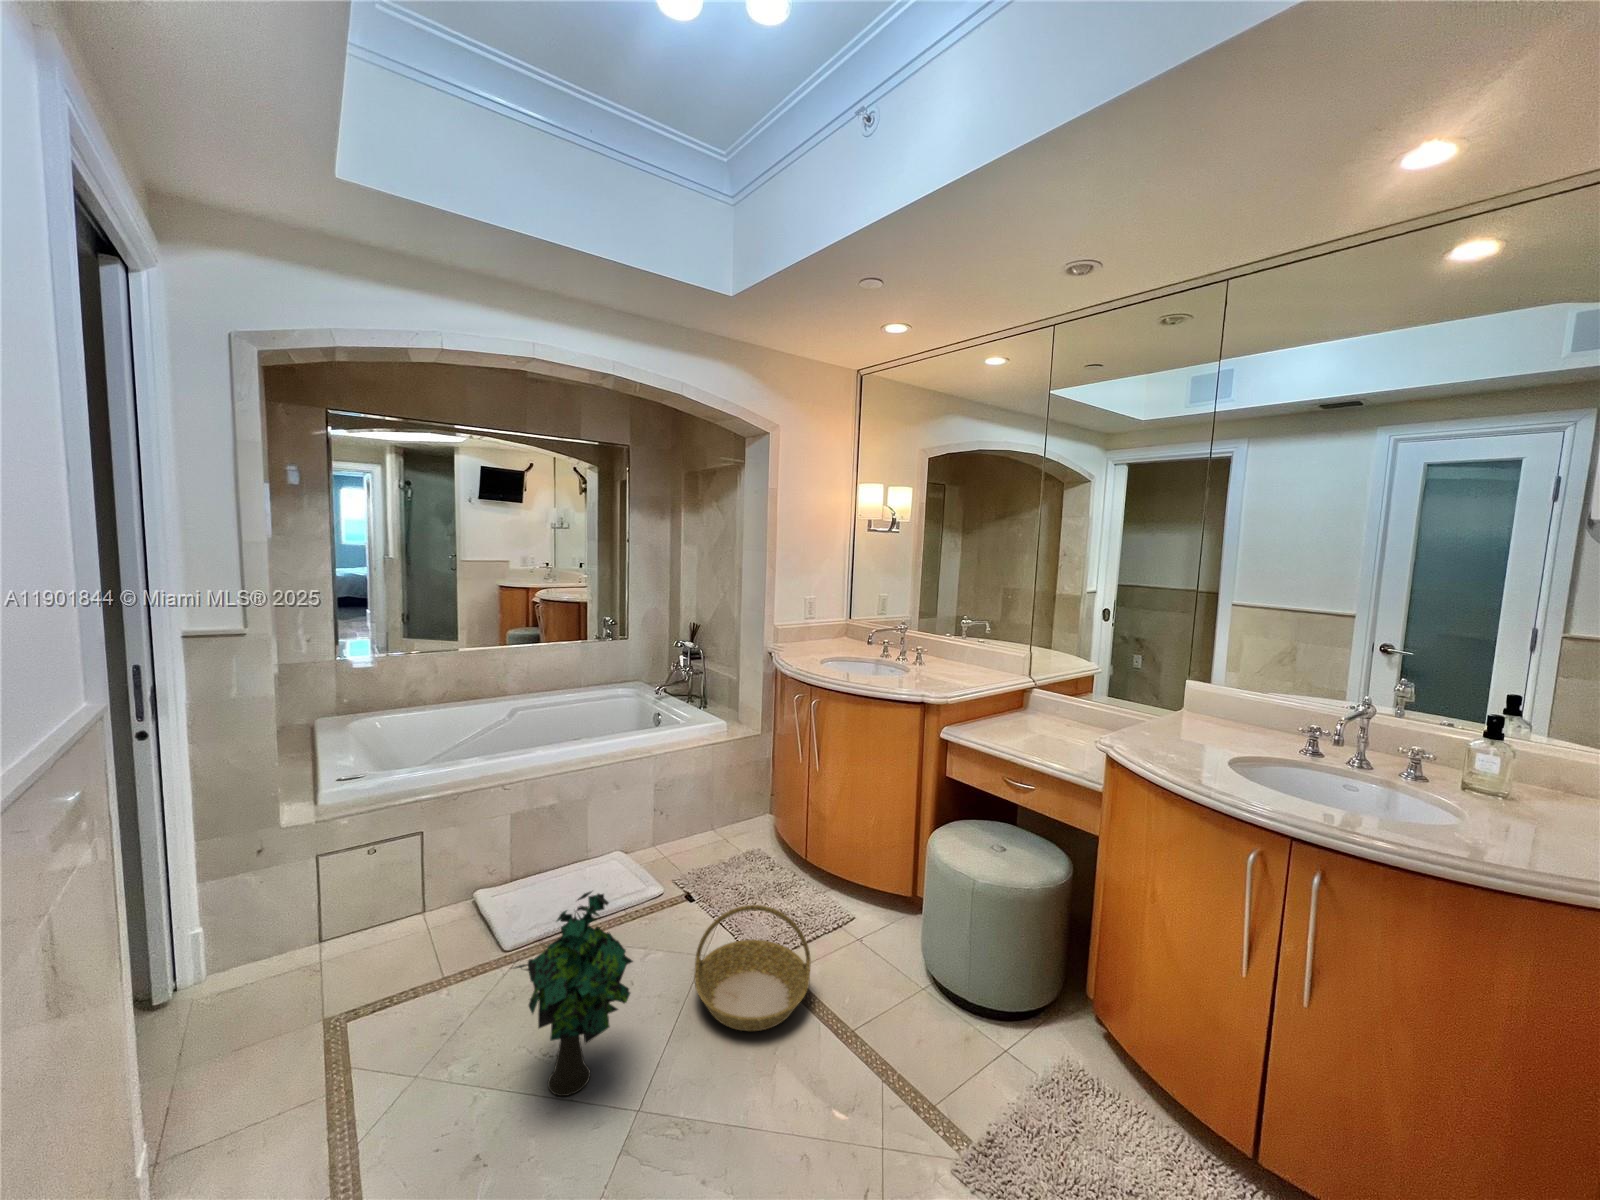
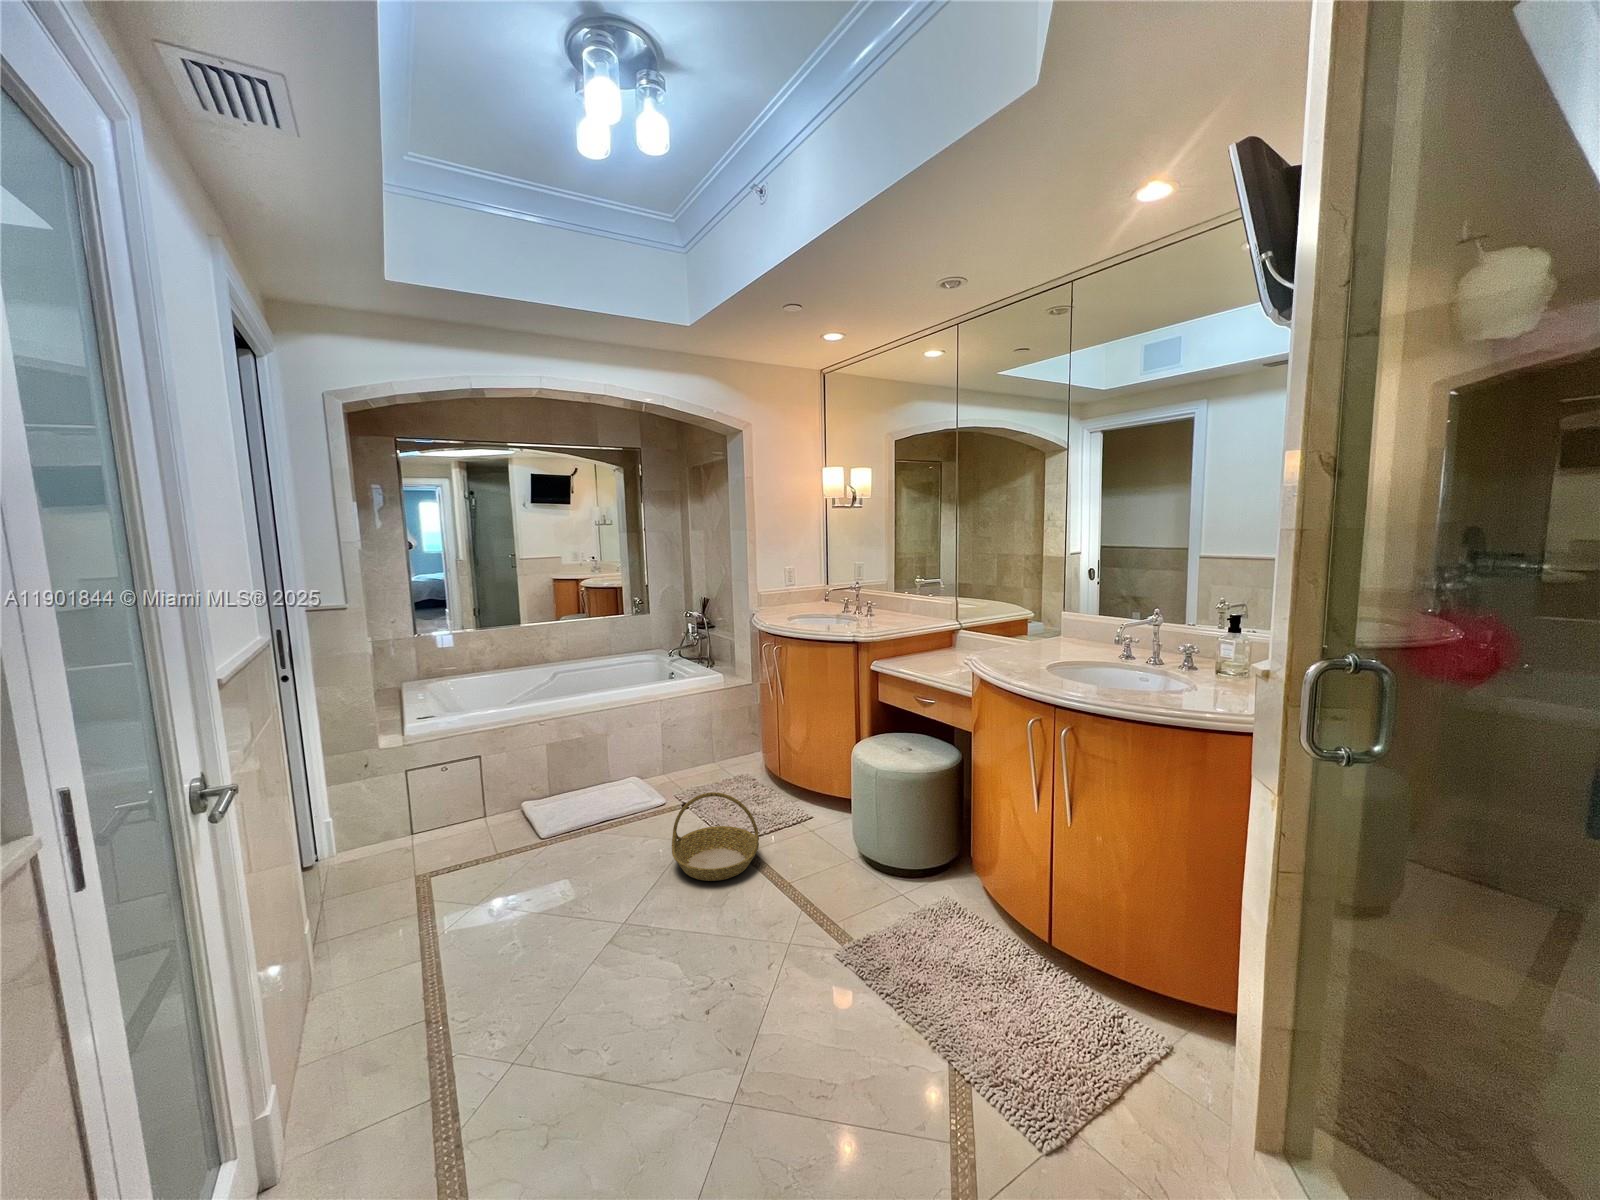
decorative plant: present [515,891,633,1096] -> none [532,773,620,914]

